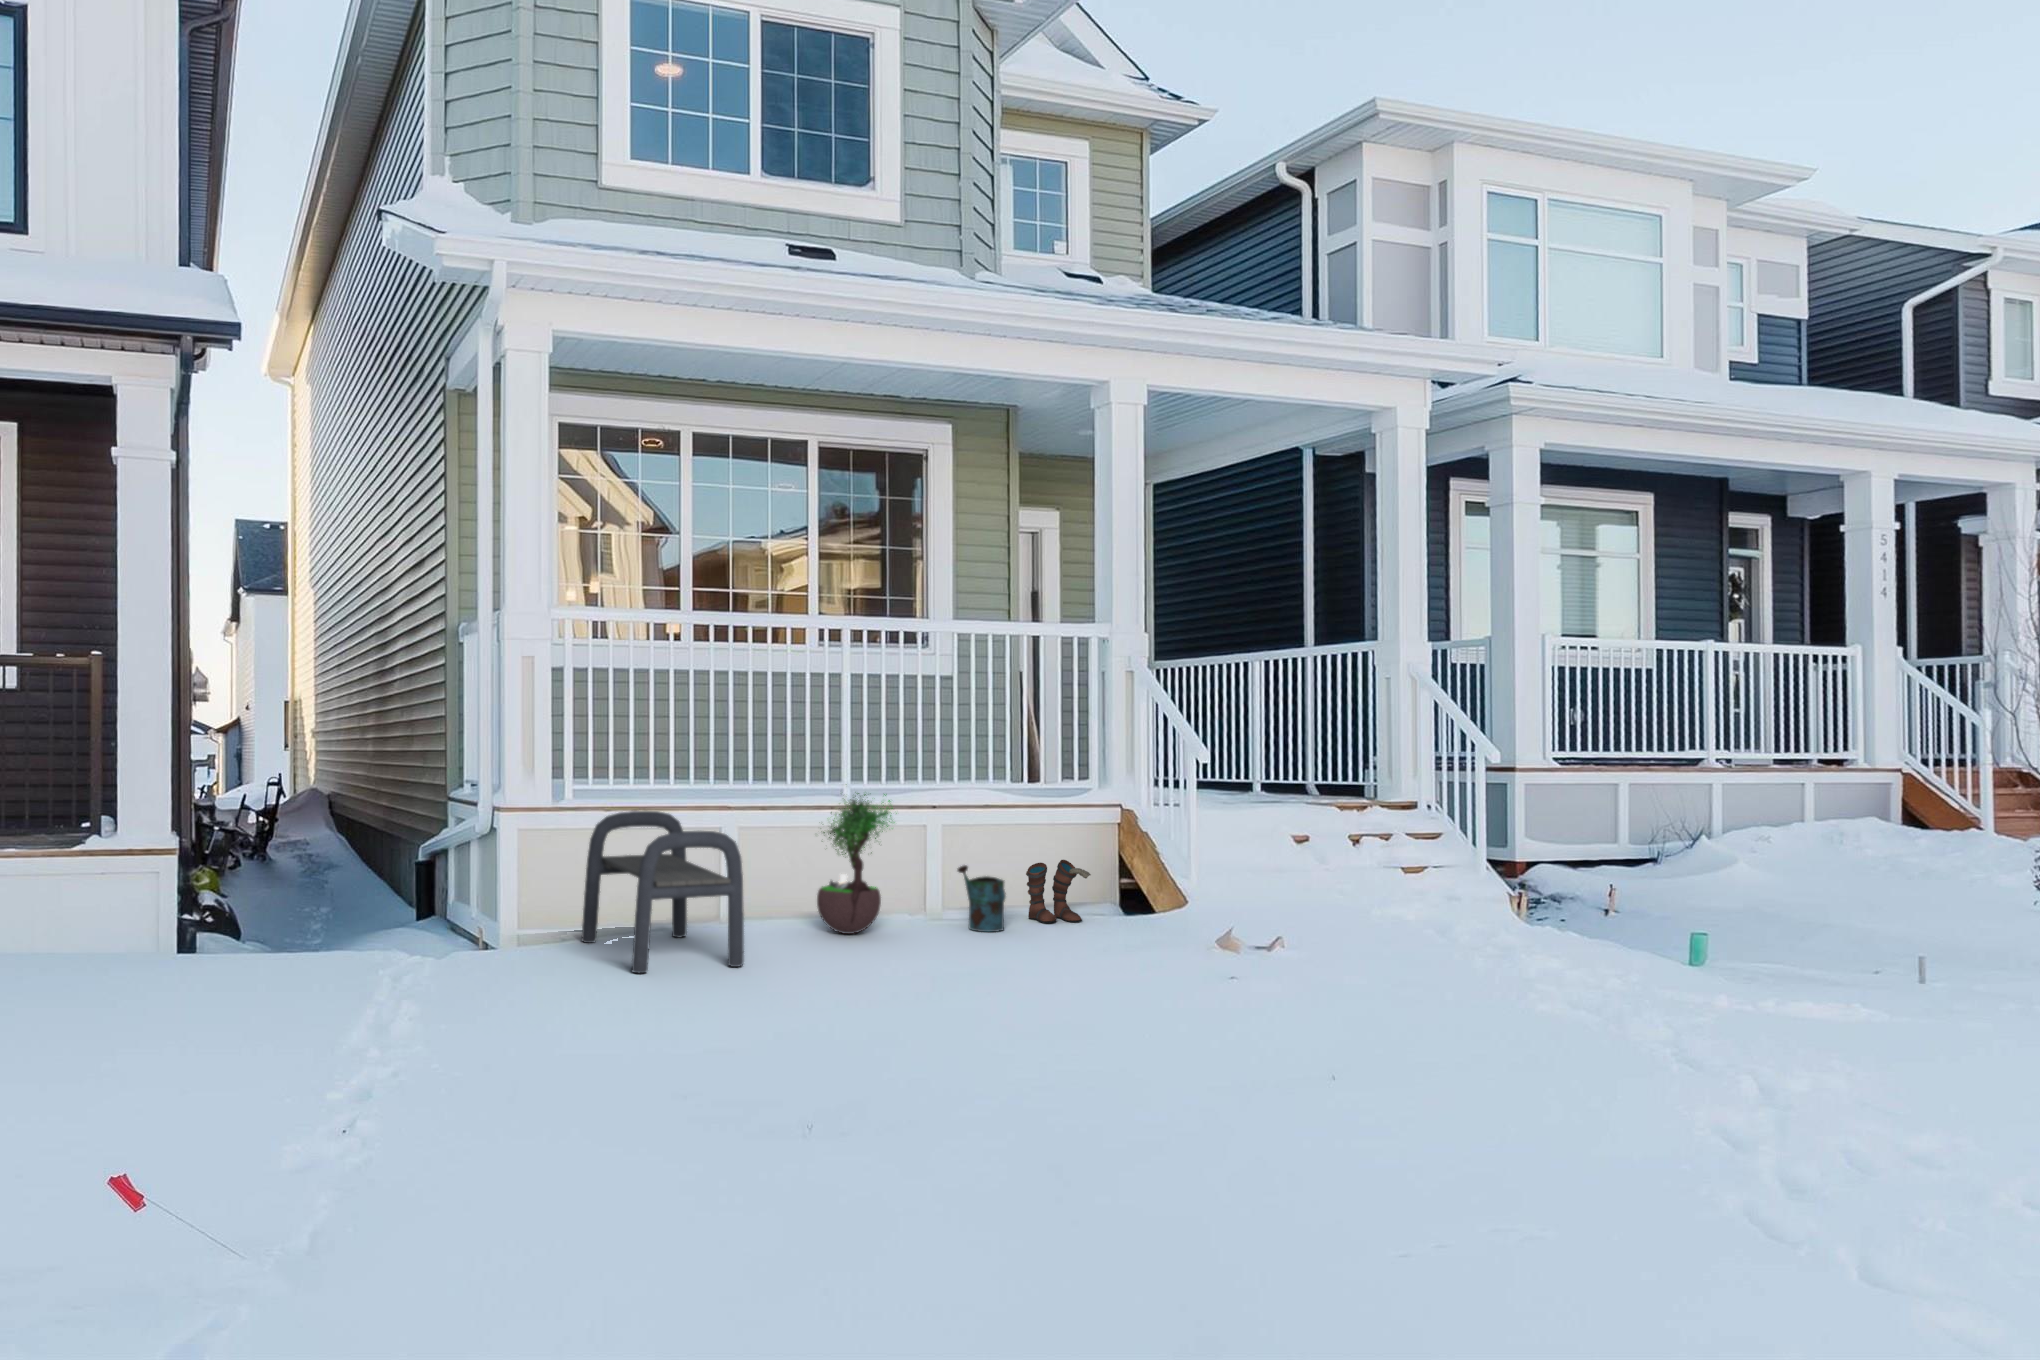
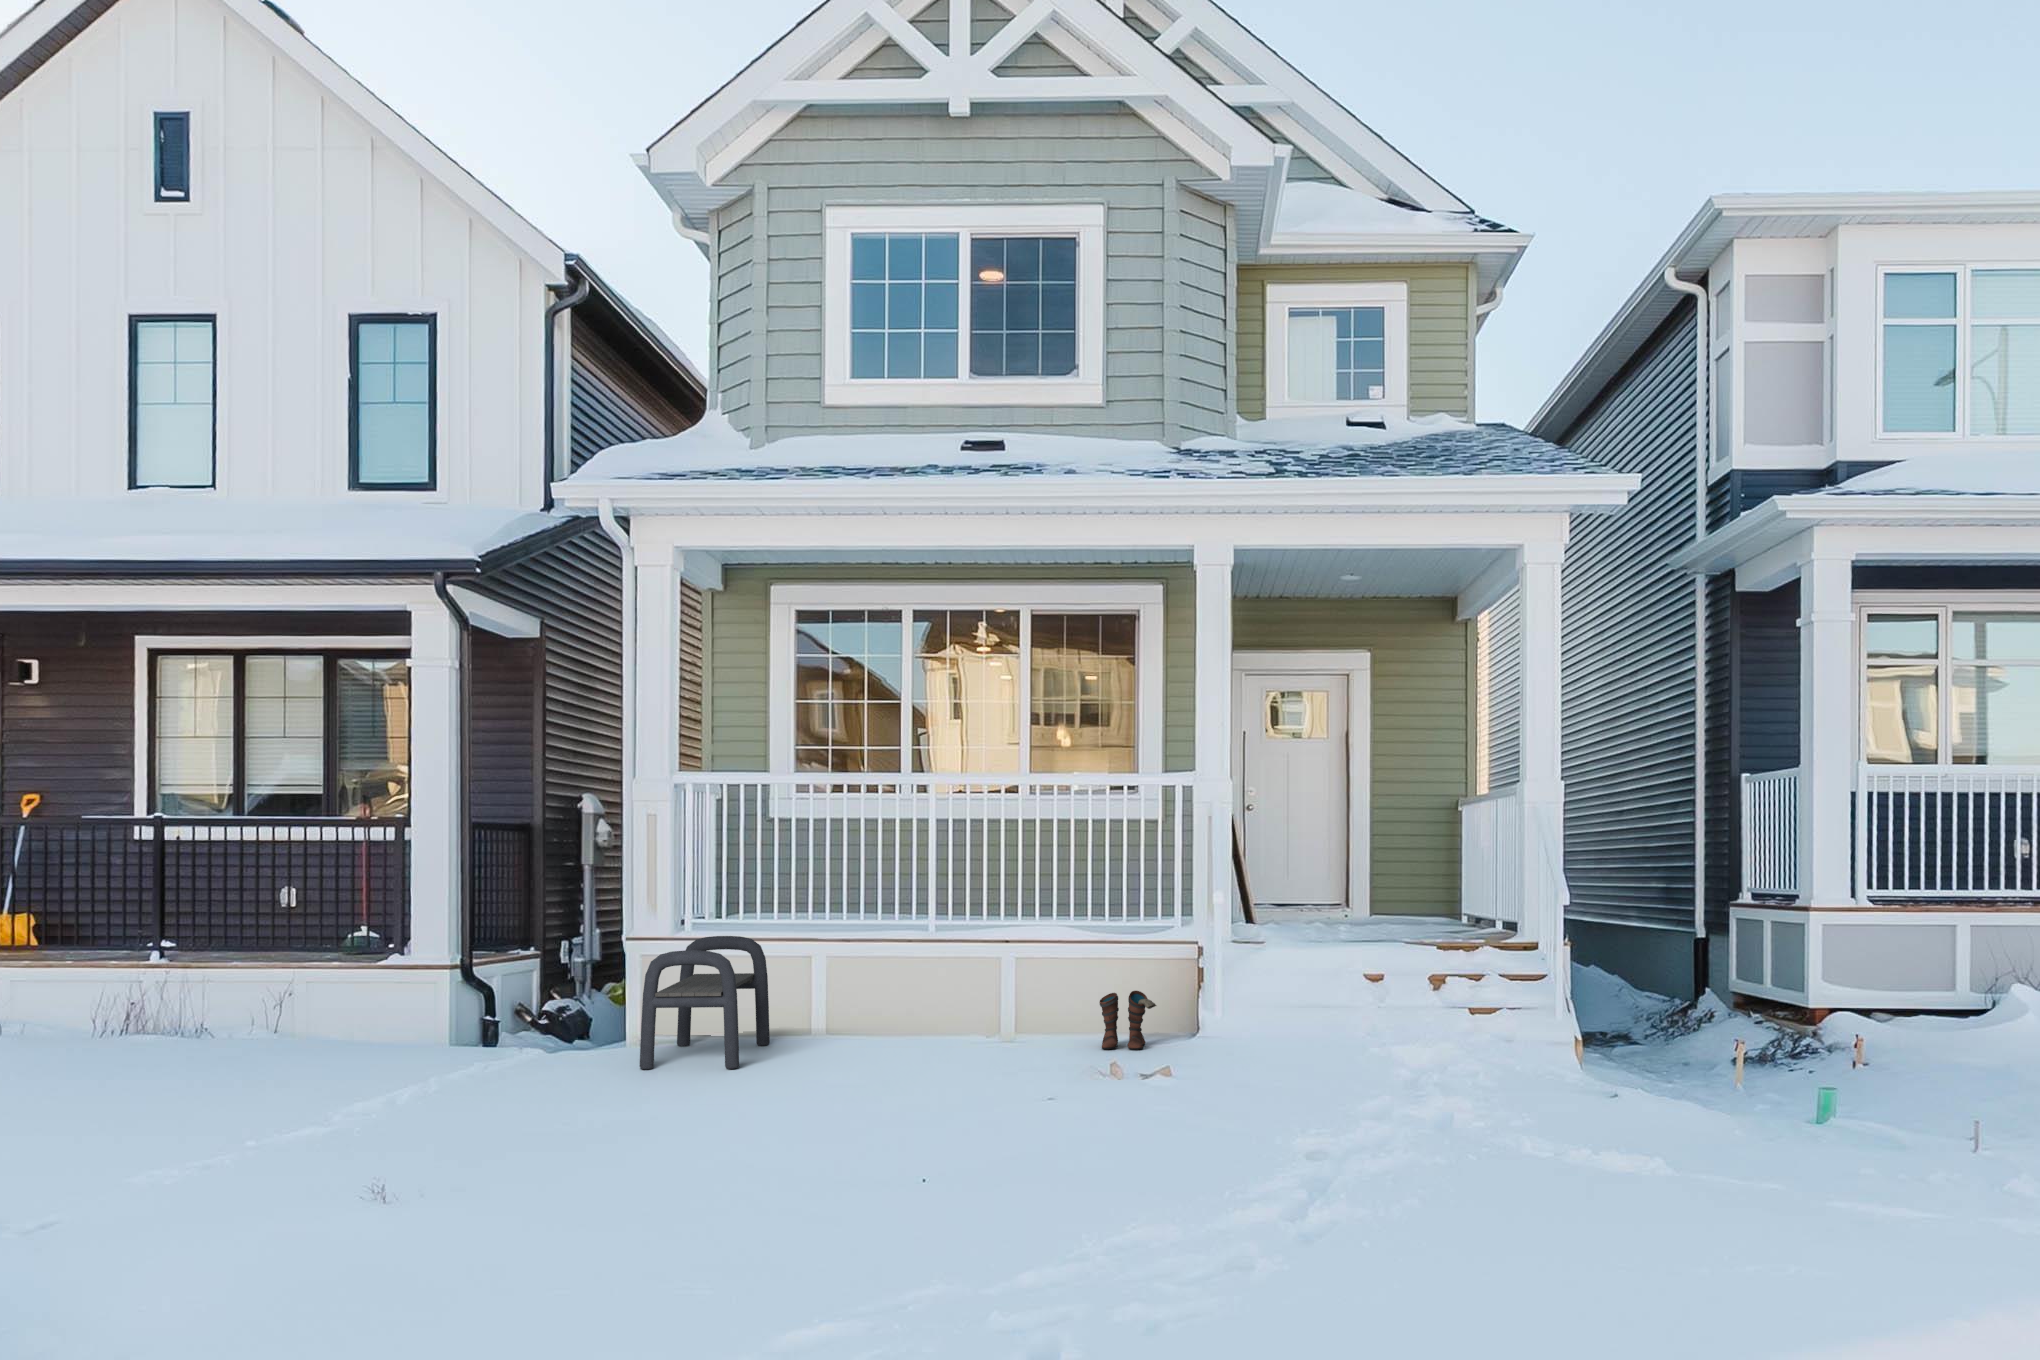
potted tree: present [817,793,897,934] -> none [860,914,937,1050]
watering can: present [958,865,1006,932] -> none [1018,993,1052,1054]

